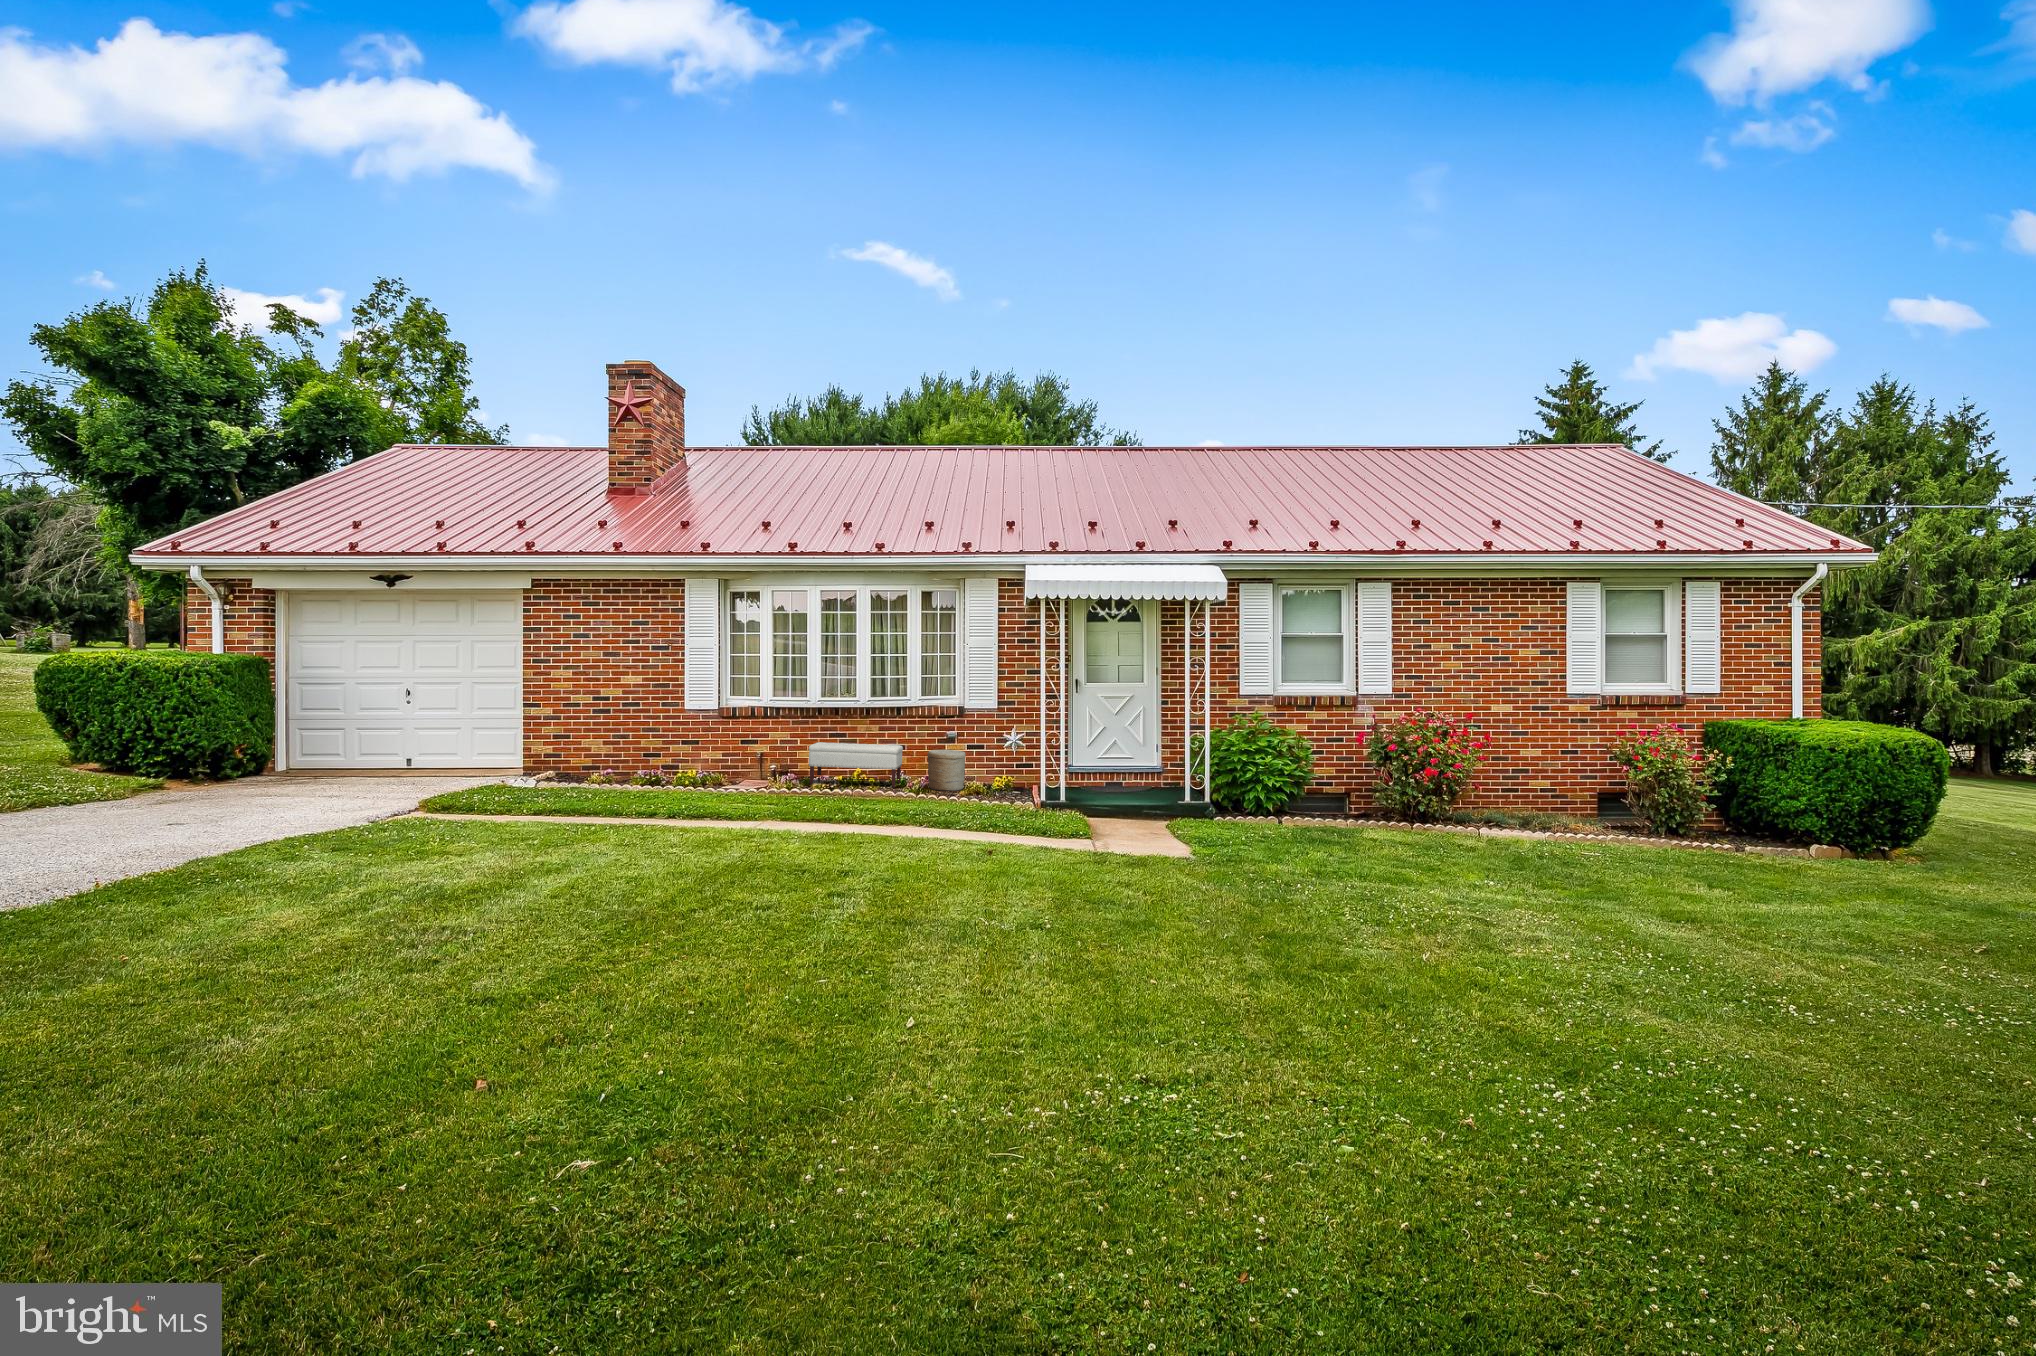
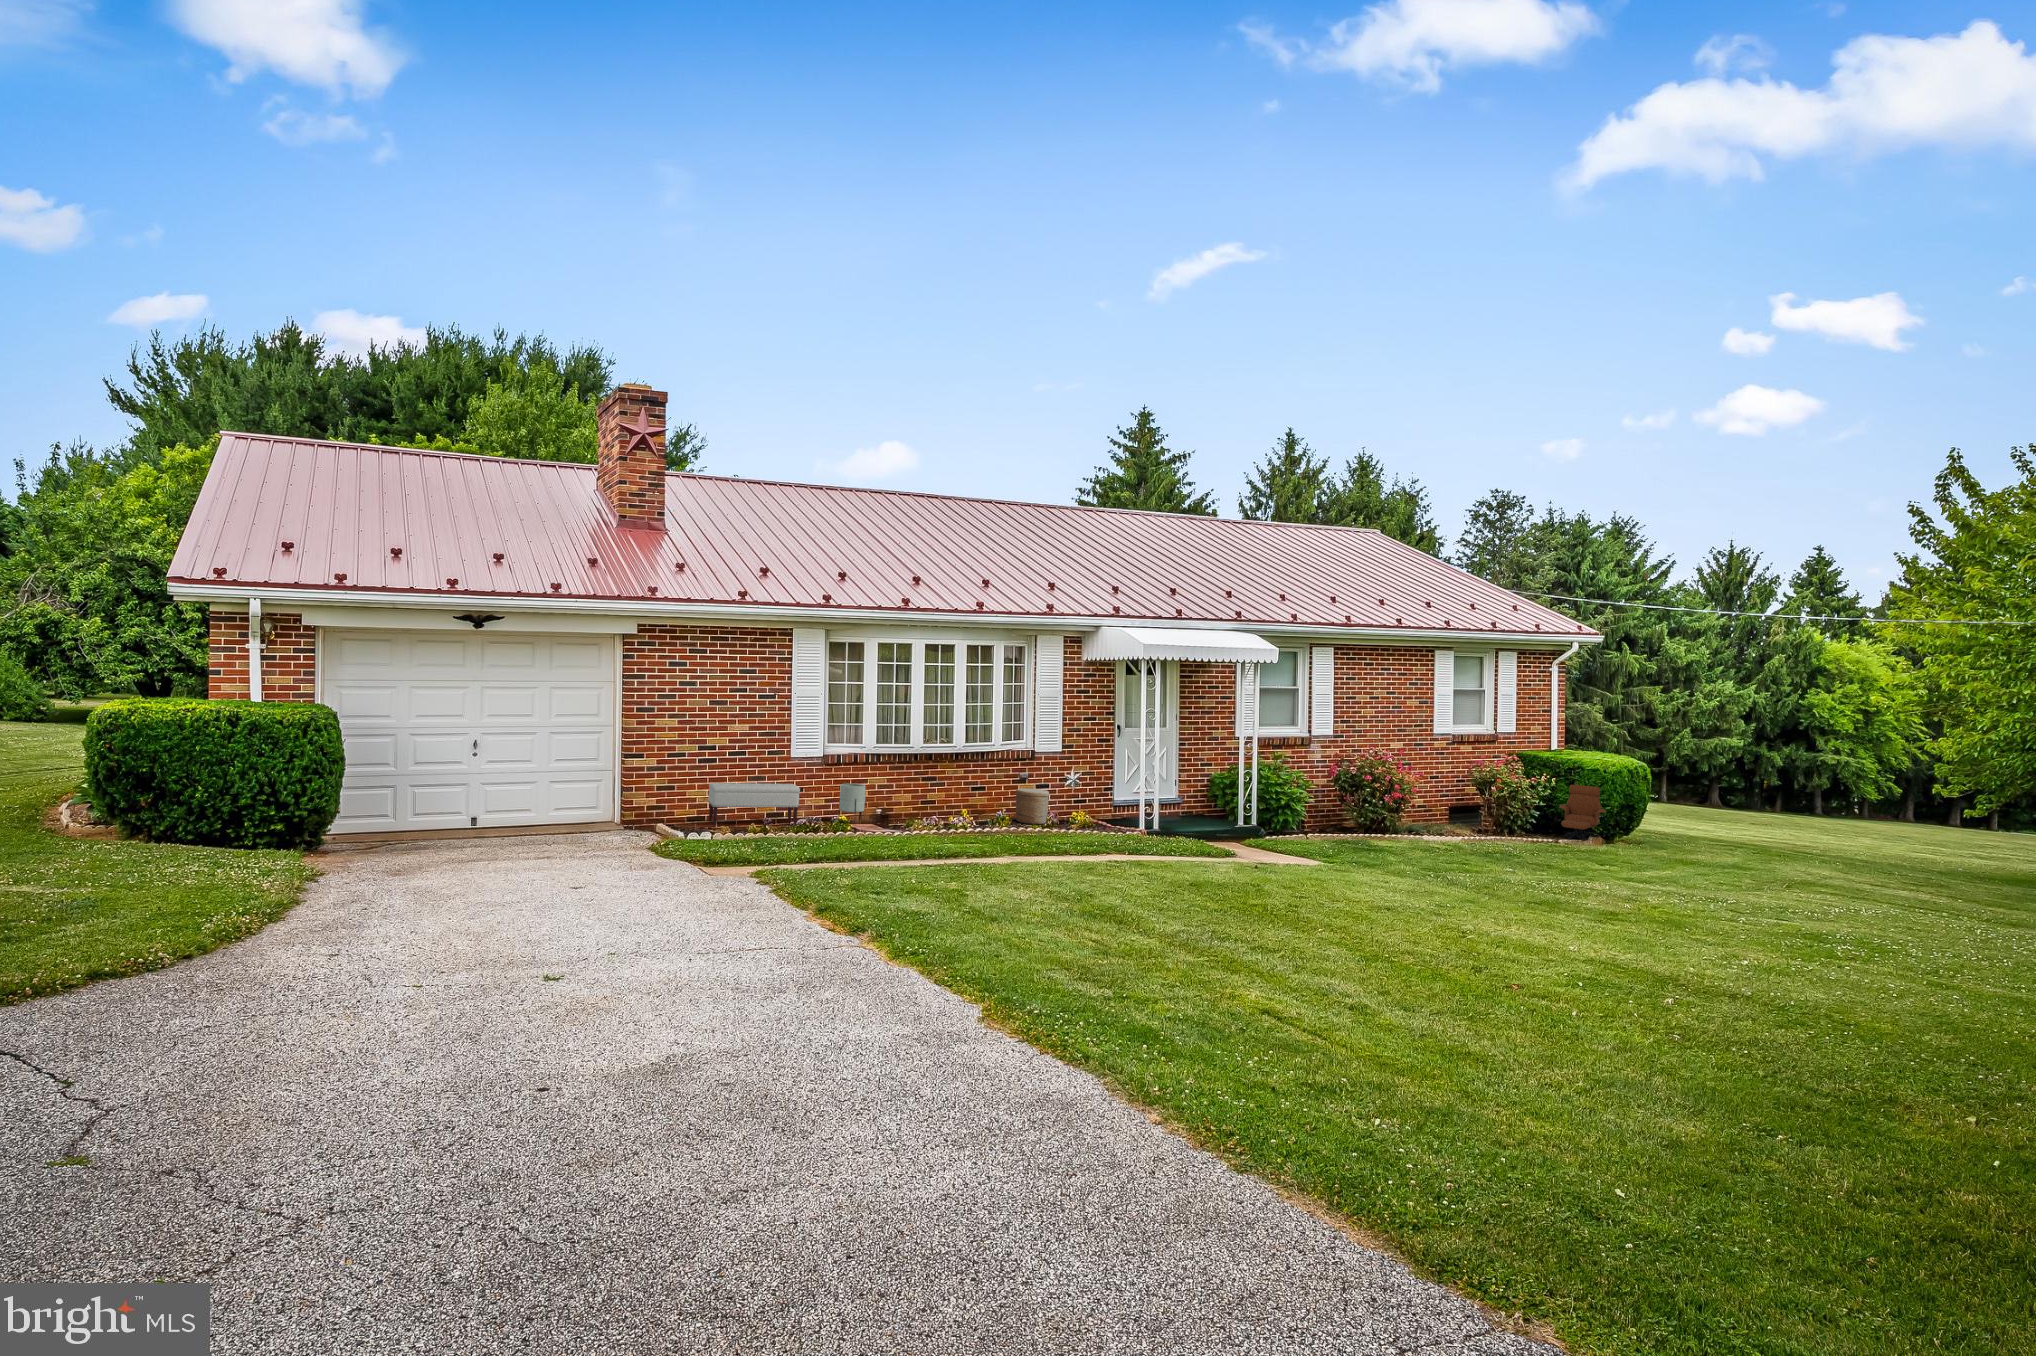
planter: none [723,739,751,782] -> present [838,784,865,824]
bench: present [808,742,903,788] -> present [708,783,800,825]
lounge chair: none [1741,766,1834,853] -> present [1559,785,1606,841]

